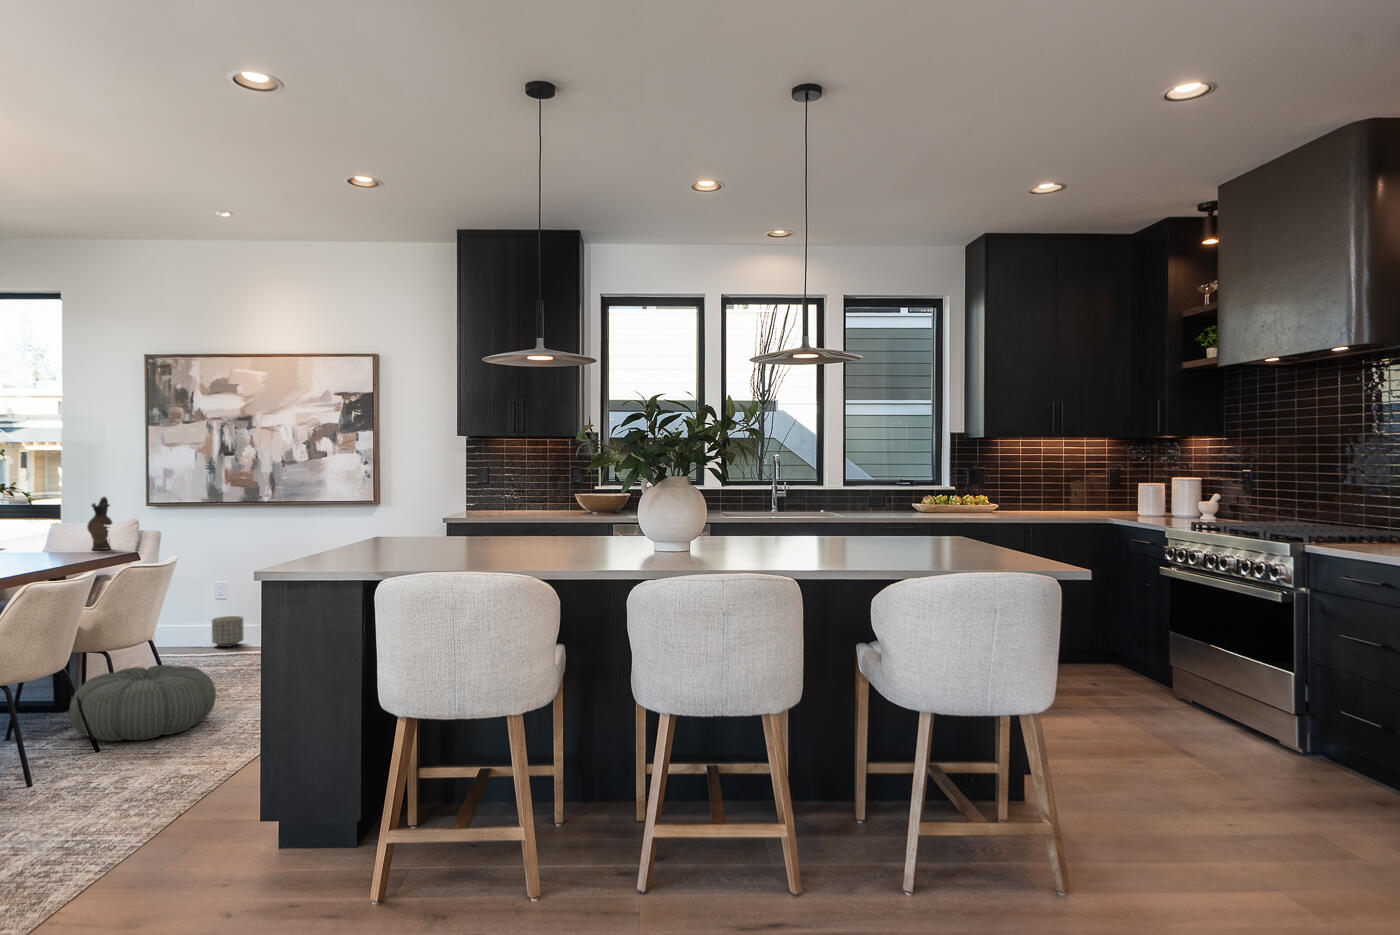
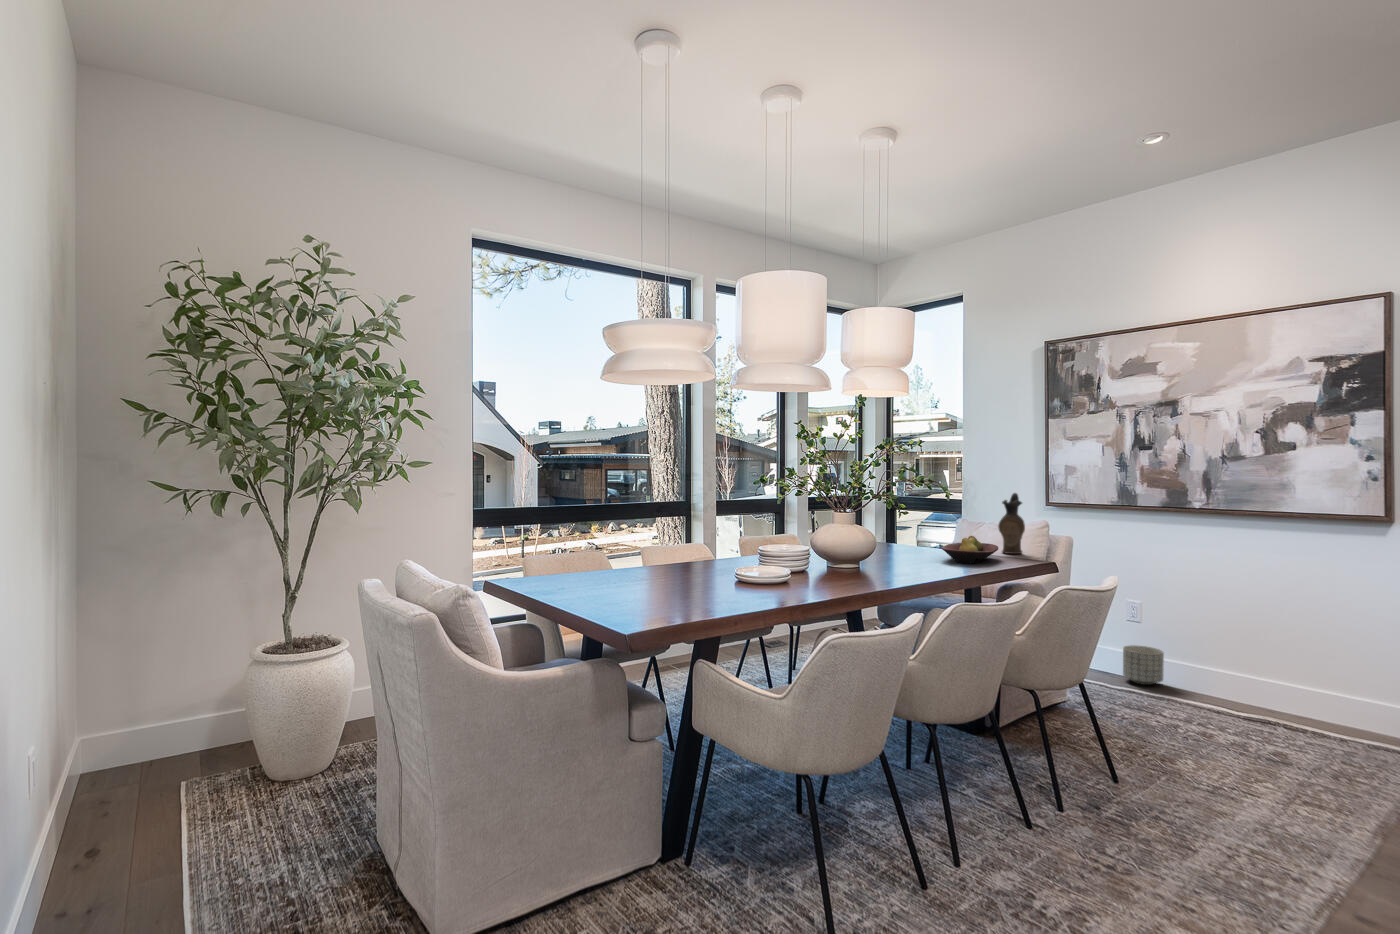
fruit bowl: none [26,537,84,561] -> present [942,536,998,563]
pouf: present [69,665,216,741] -> none [997,719,1198,846]

